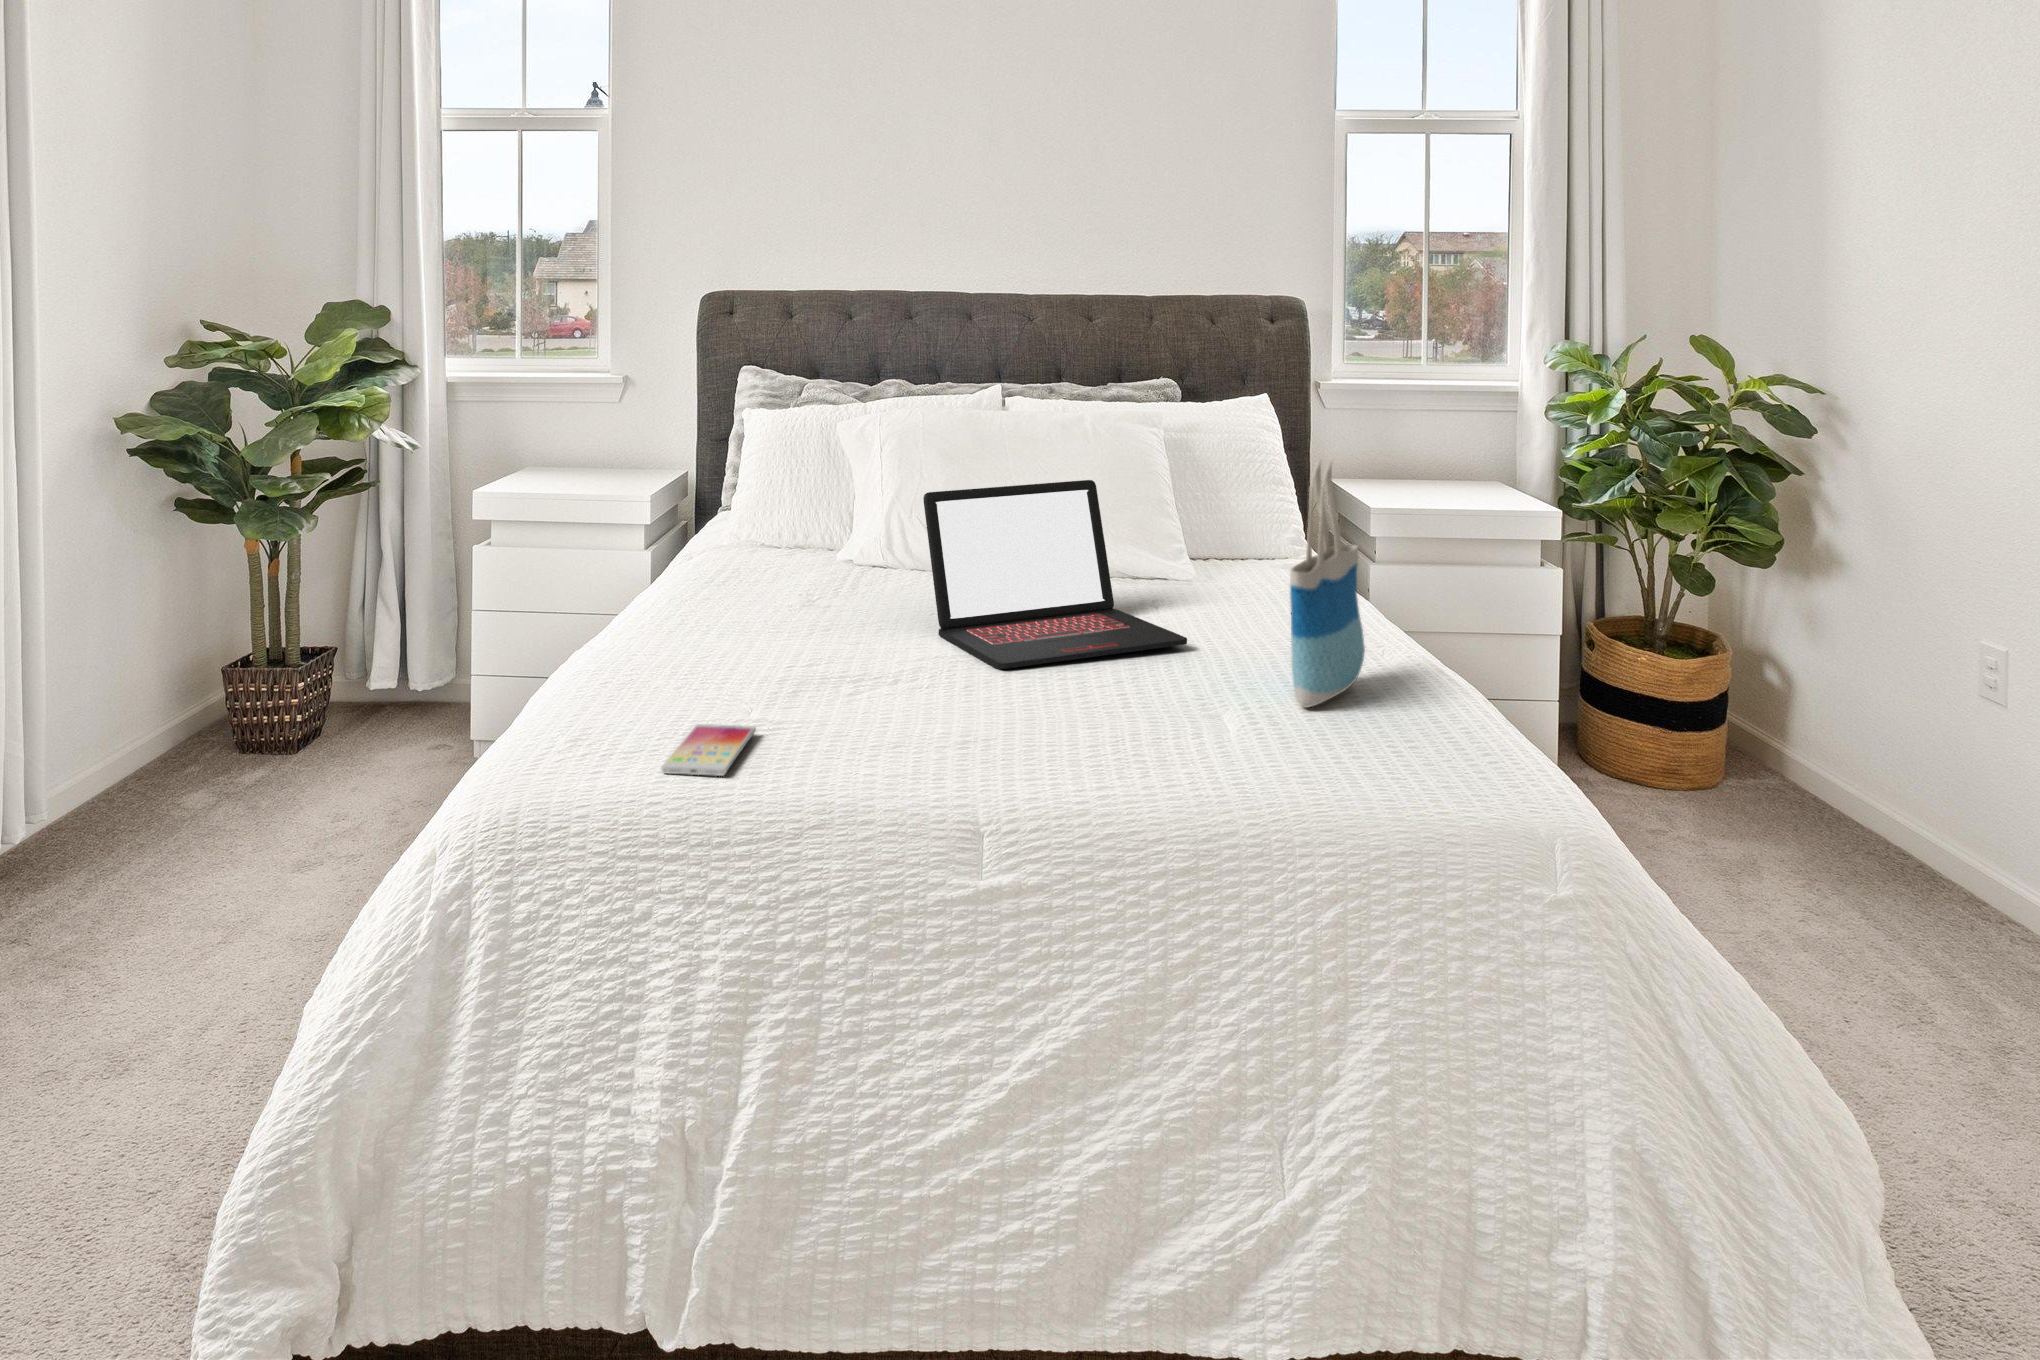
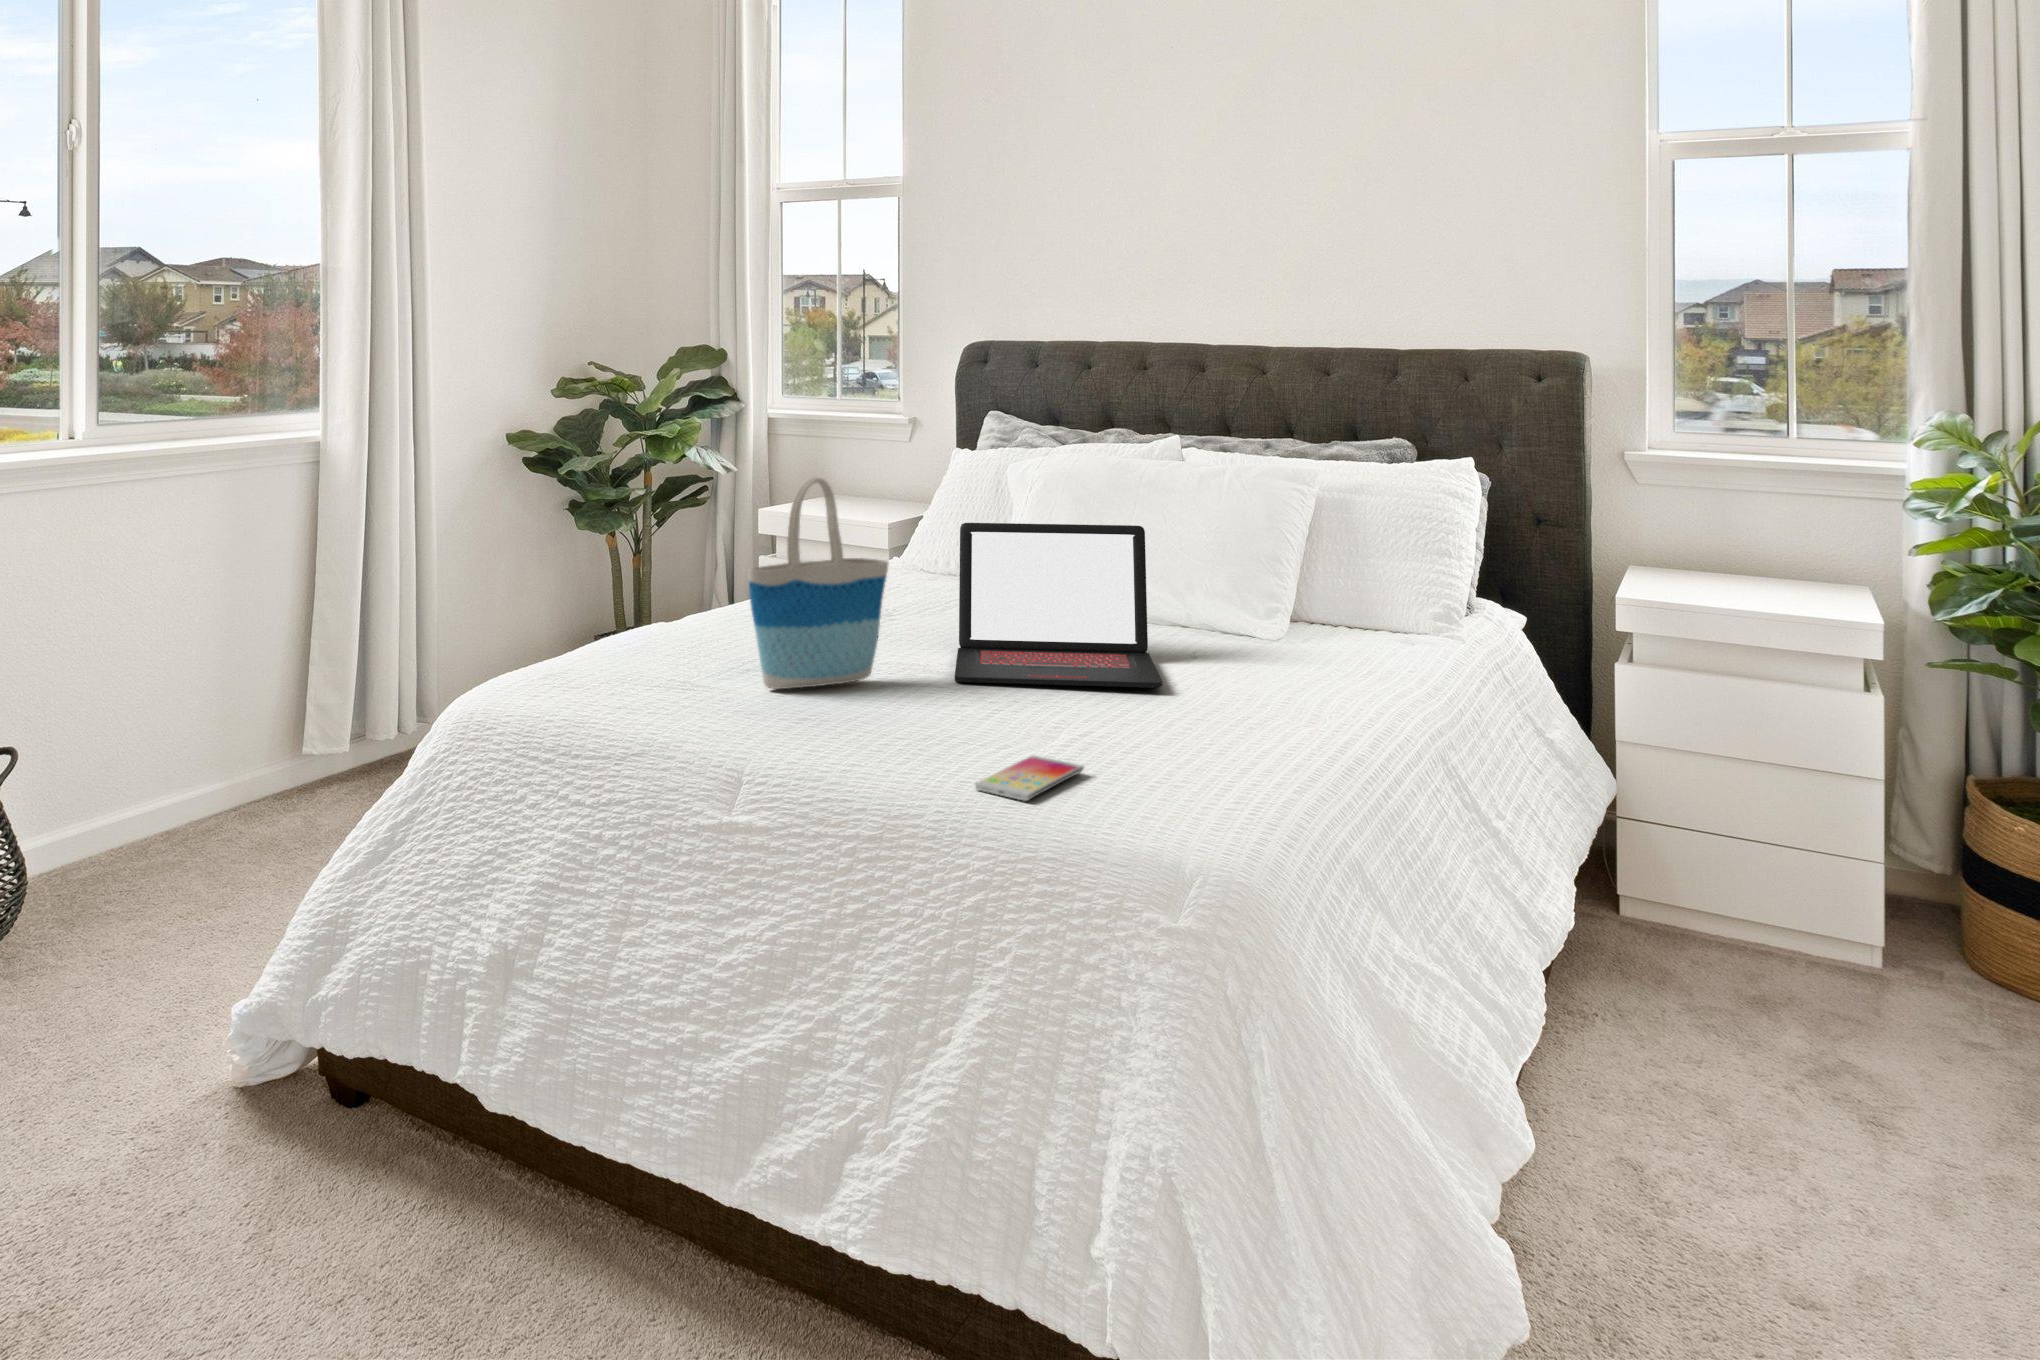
tote bag: present [1290,460,1365,707] -> present [748,477,889,689]
smartphone: present [662,724,756,776] -> present [975,755,1083,801]

